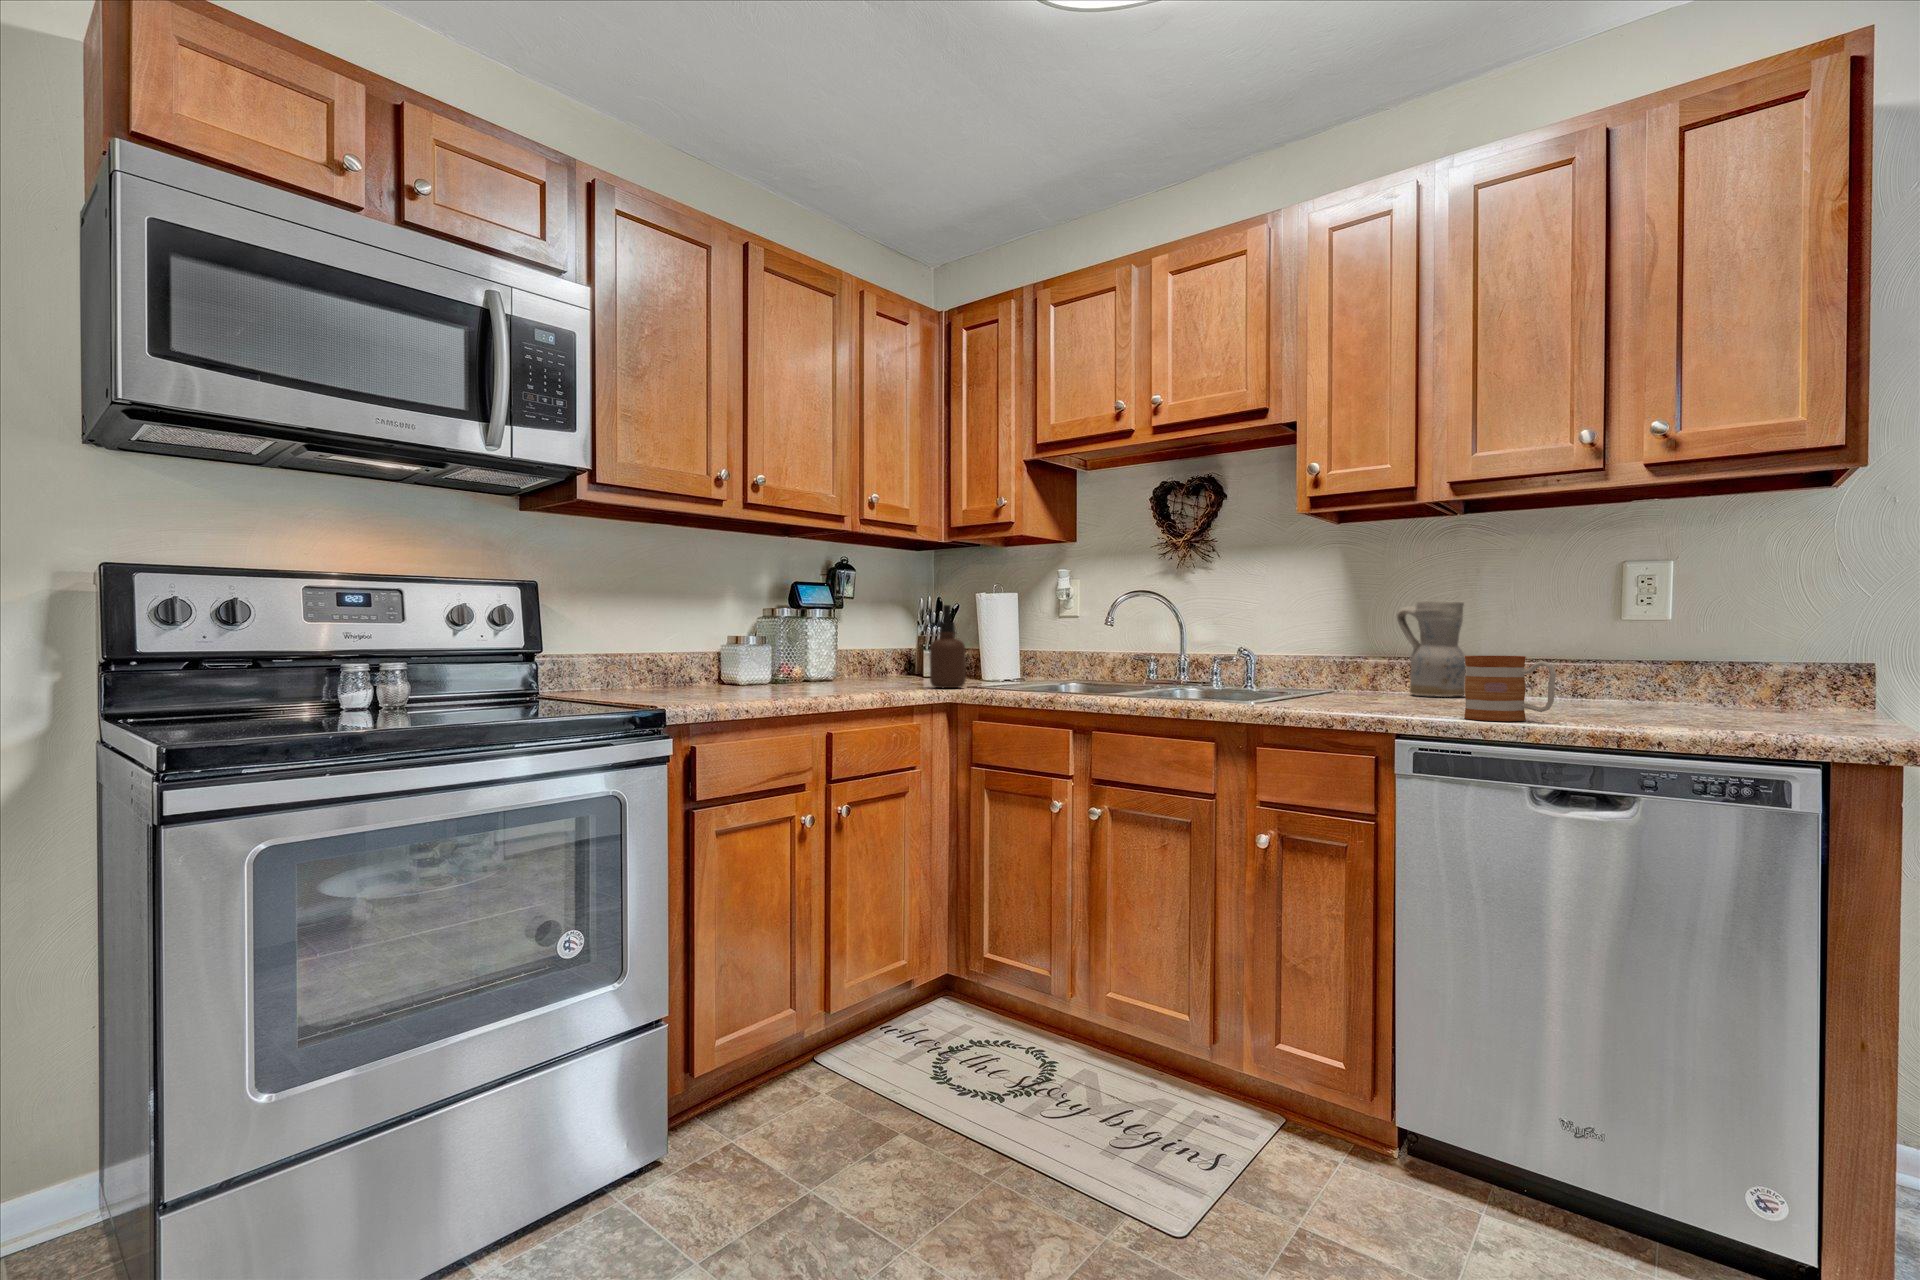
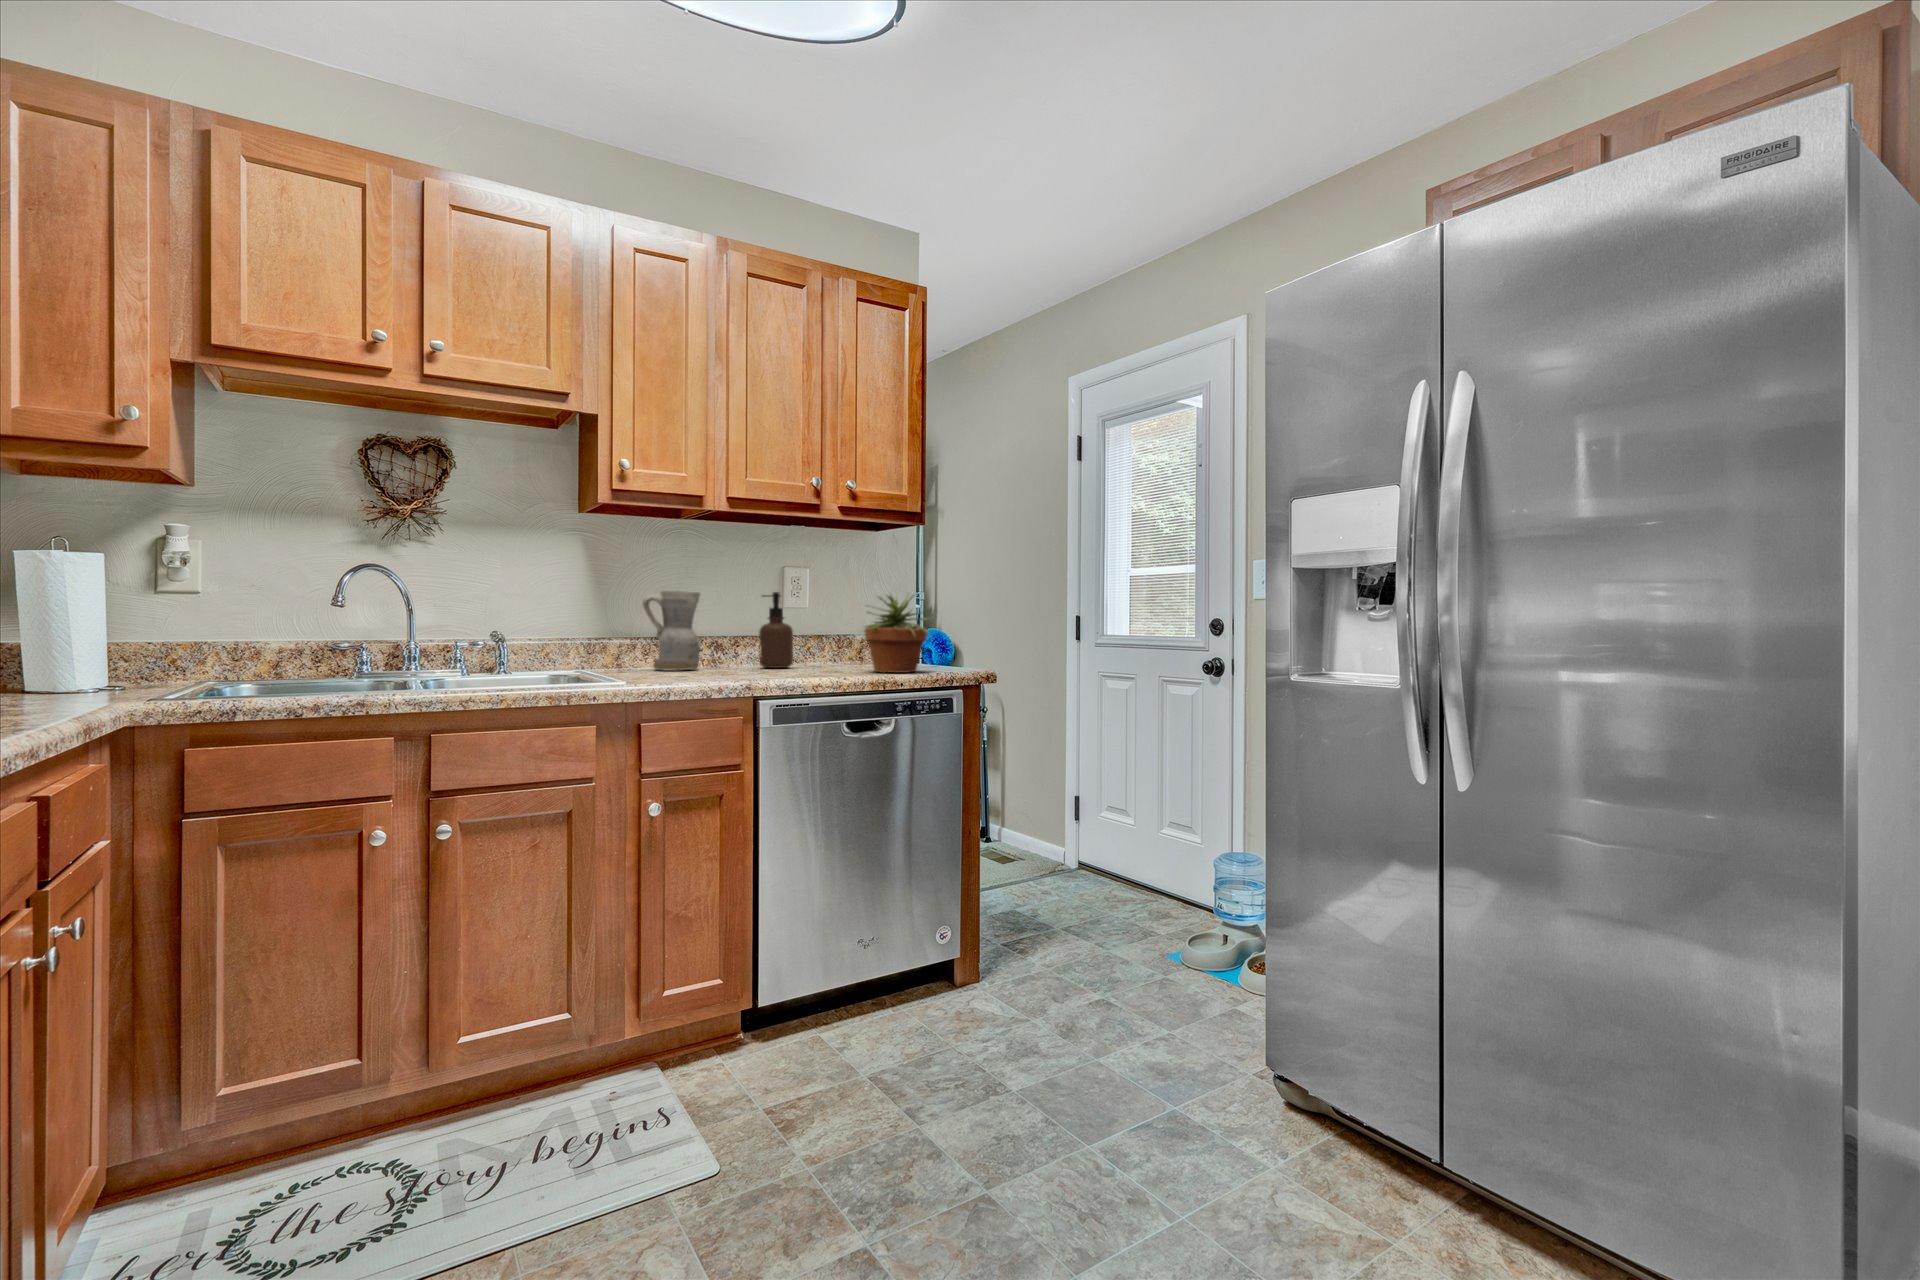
potted plant: none [1629,586,1846,724] -> present [864,595,929,673]
soap dispenser: present [930,605,966,688] -> present [759,592,793,668]
mug: present [1464,656,1556,721] -> none [803,635,860,681]

